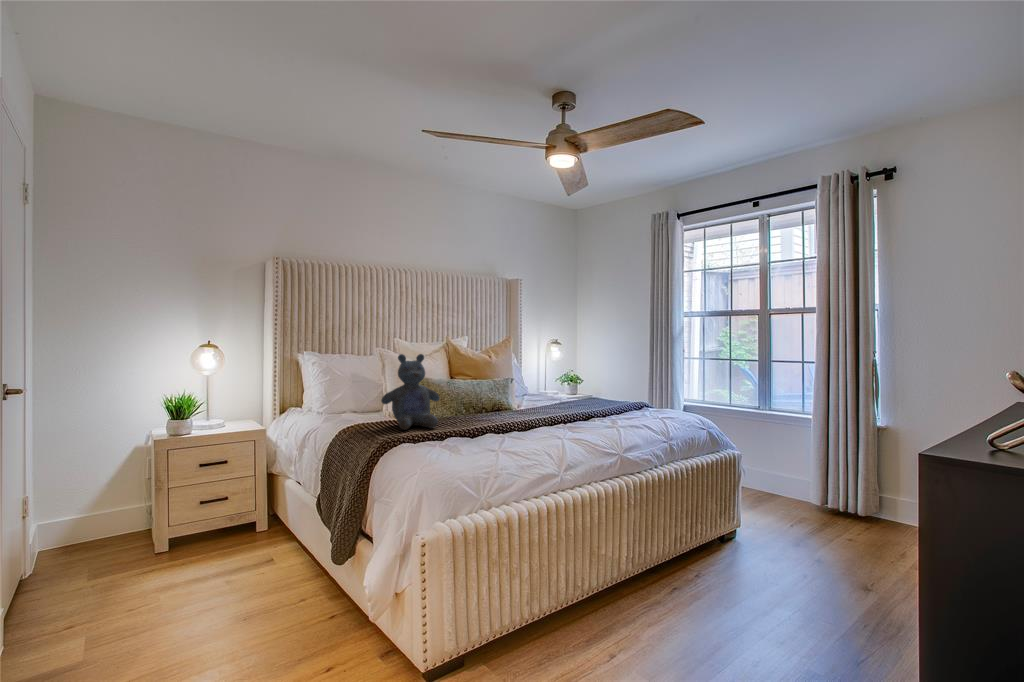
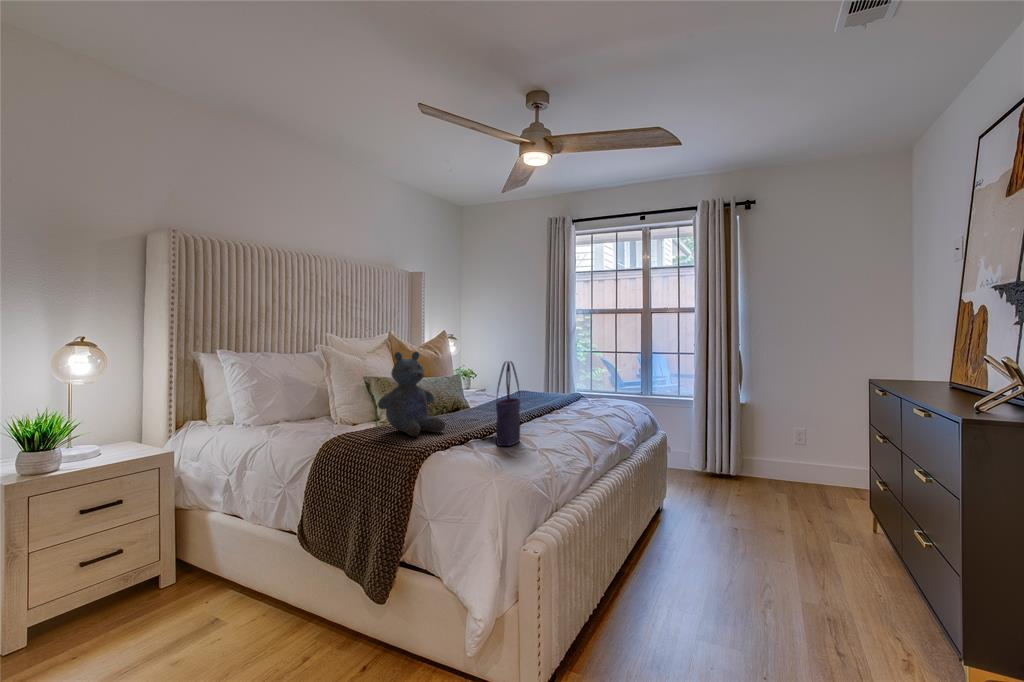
tote bag: none [470,364,502,446] -> present [496,361,520,446]

